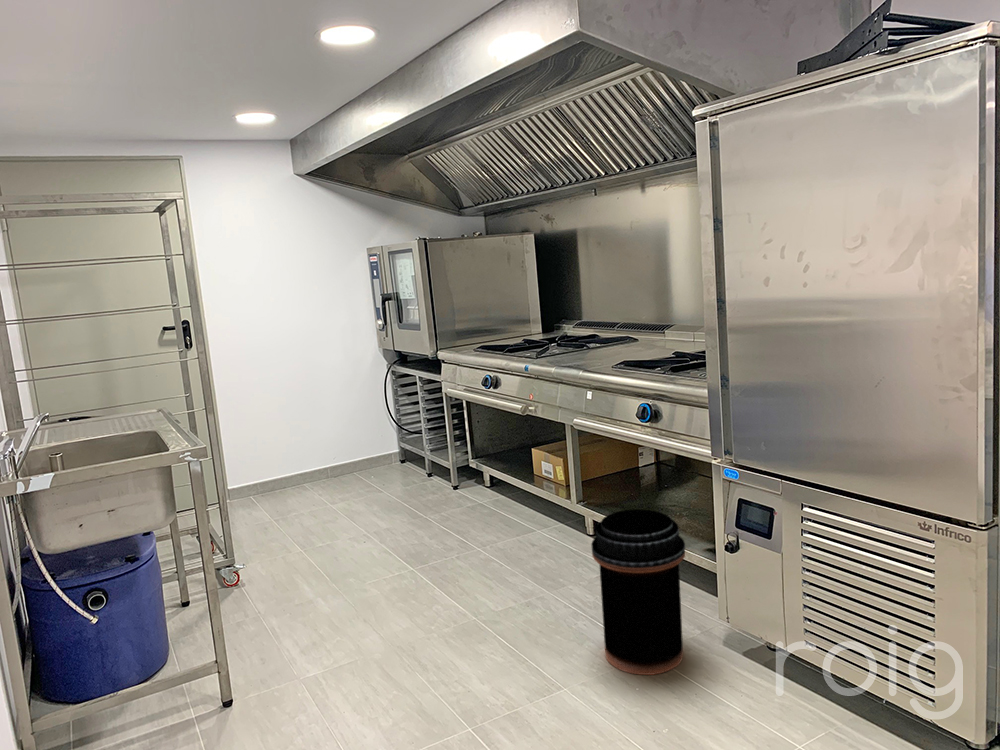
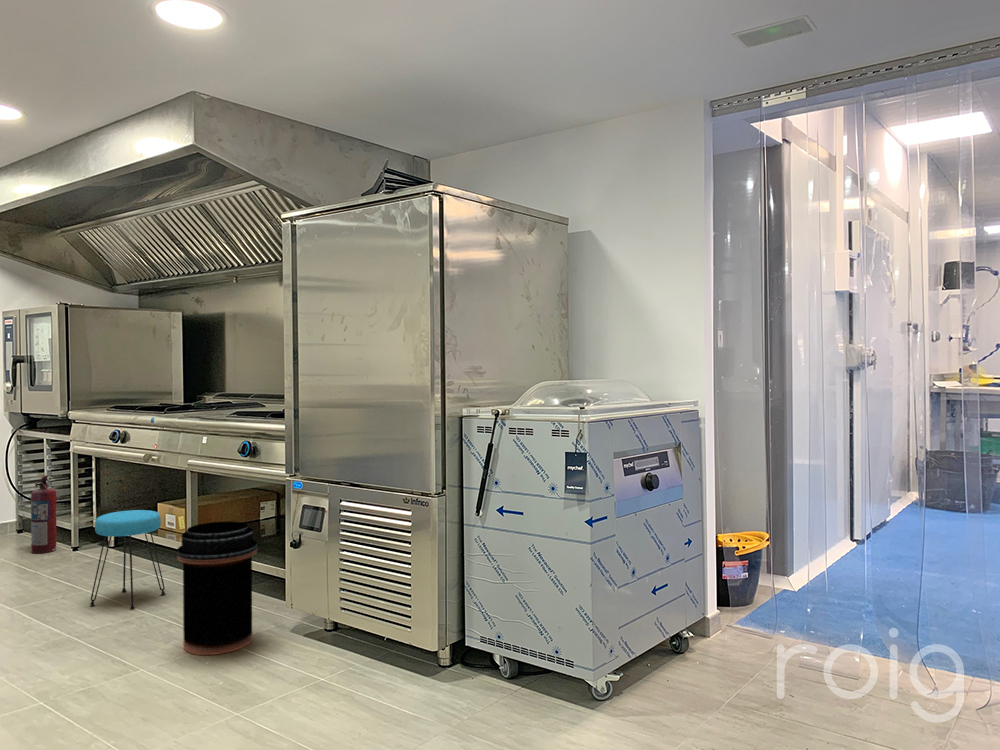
fire extinguisher: none [412,417,438,492] -> present [31,475,57,554]
stool: none [486,471,560,583] -> present [90,510,165,608]

